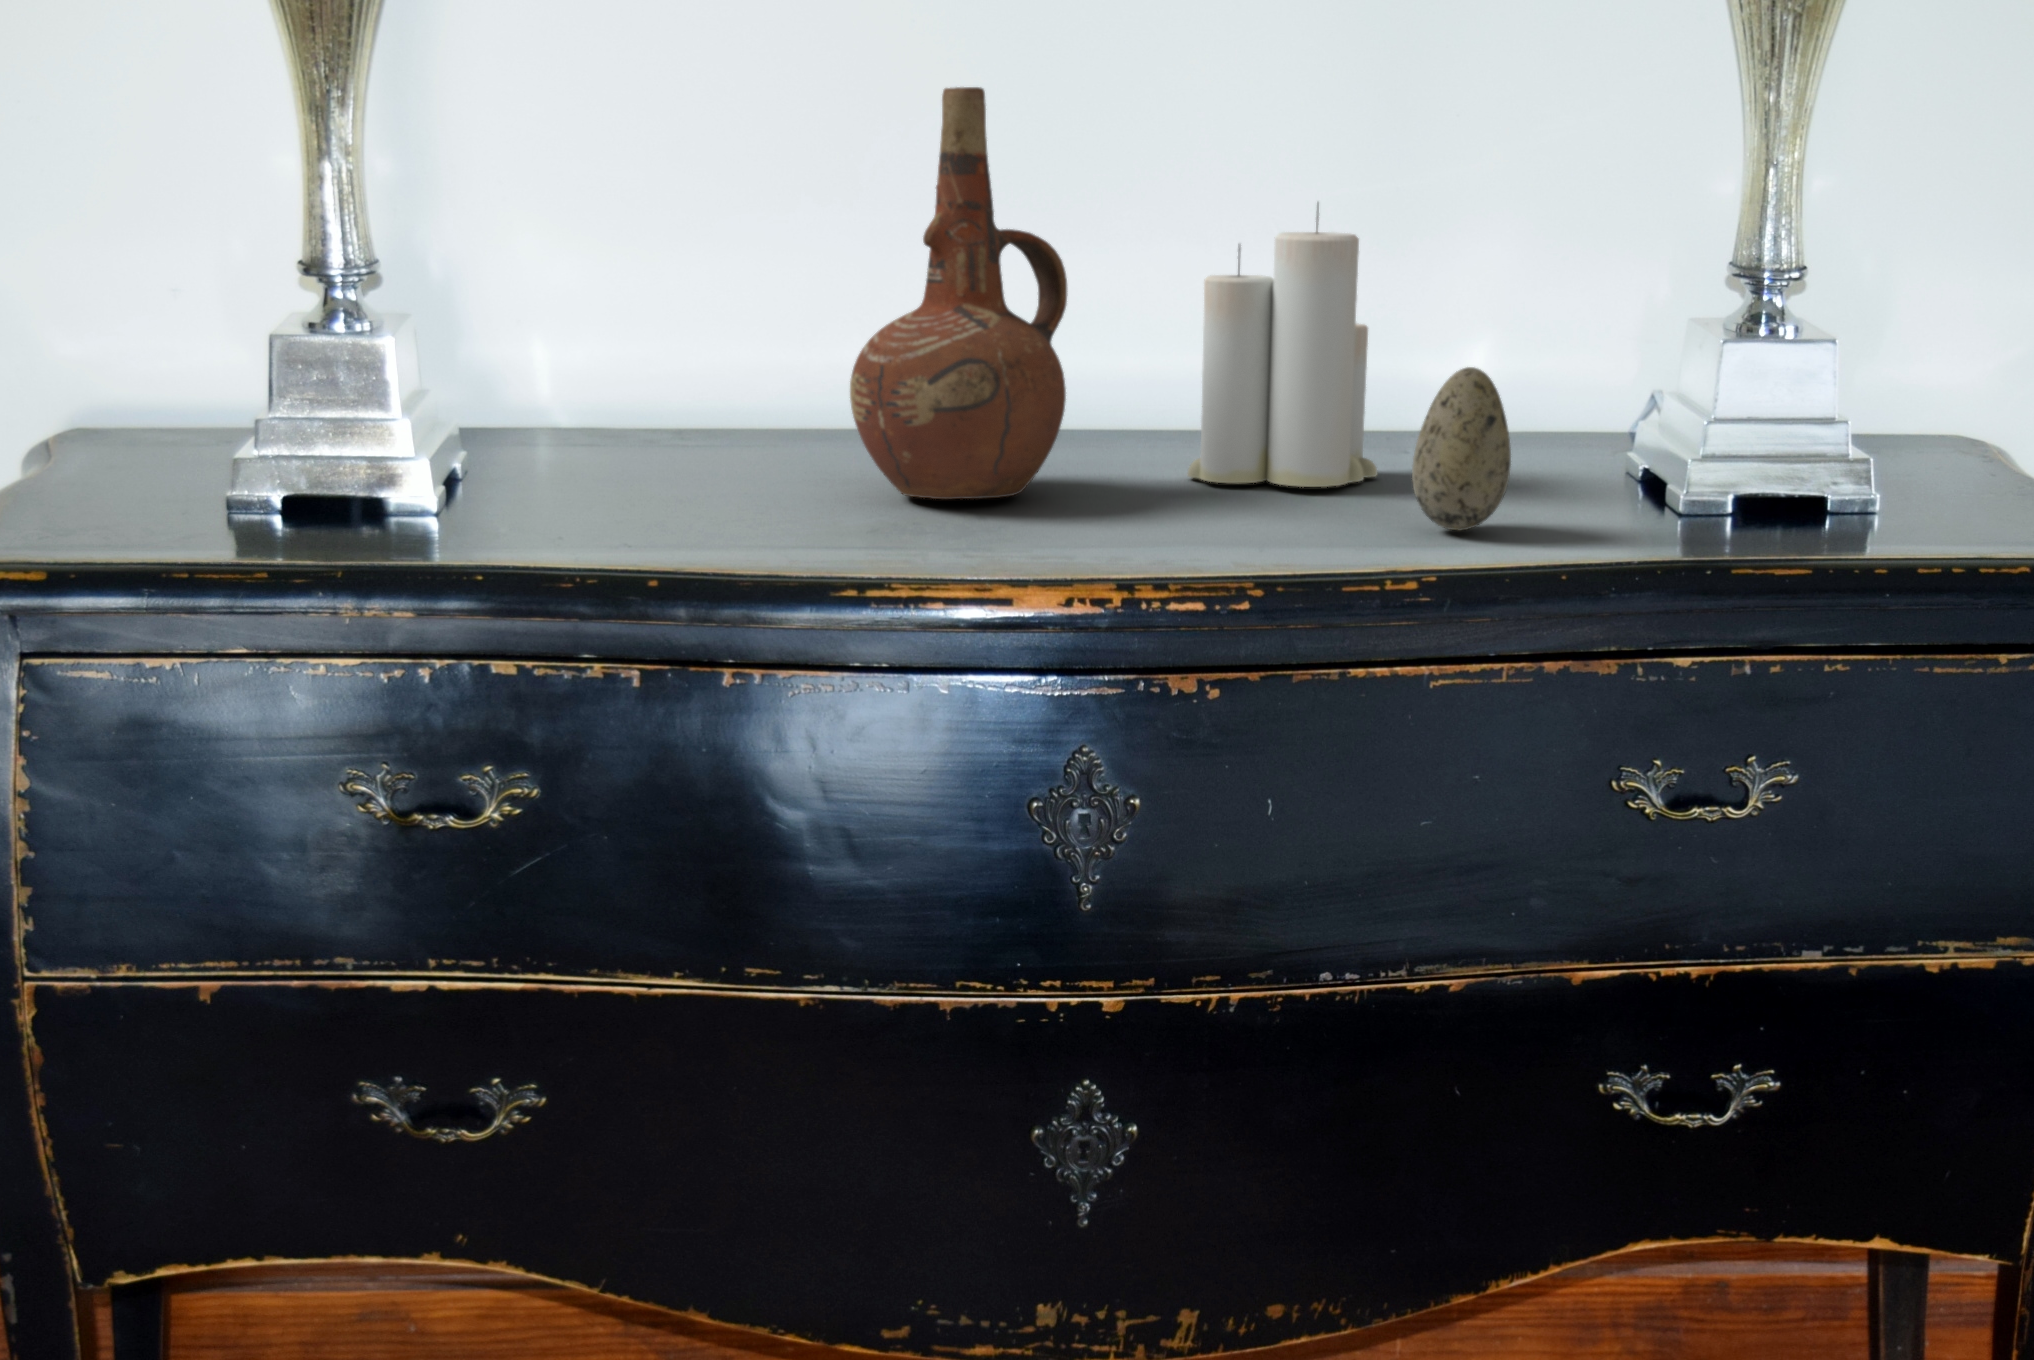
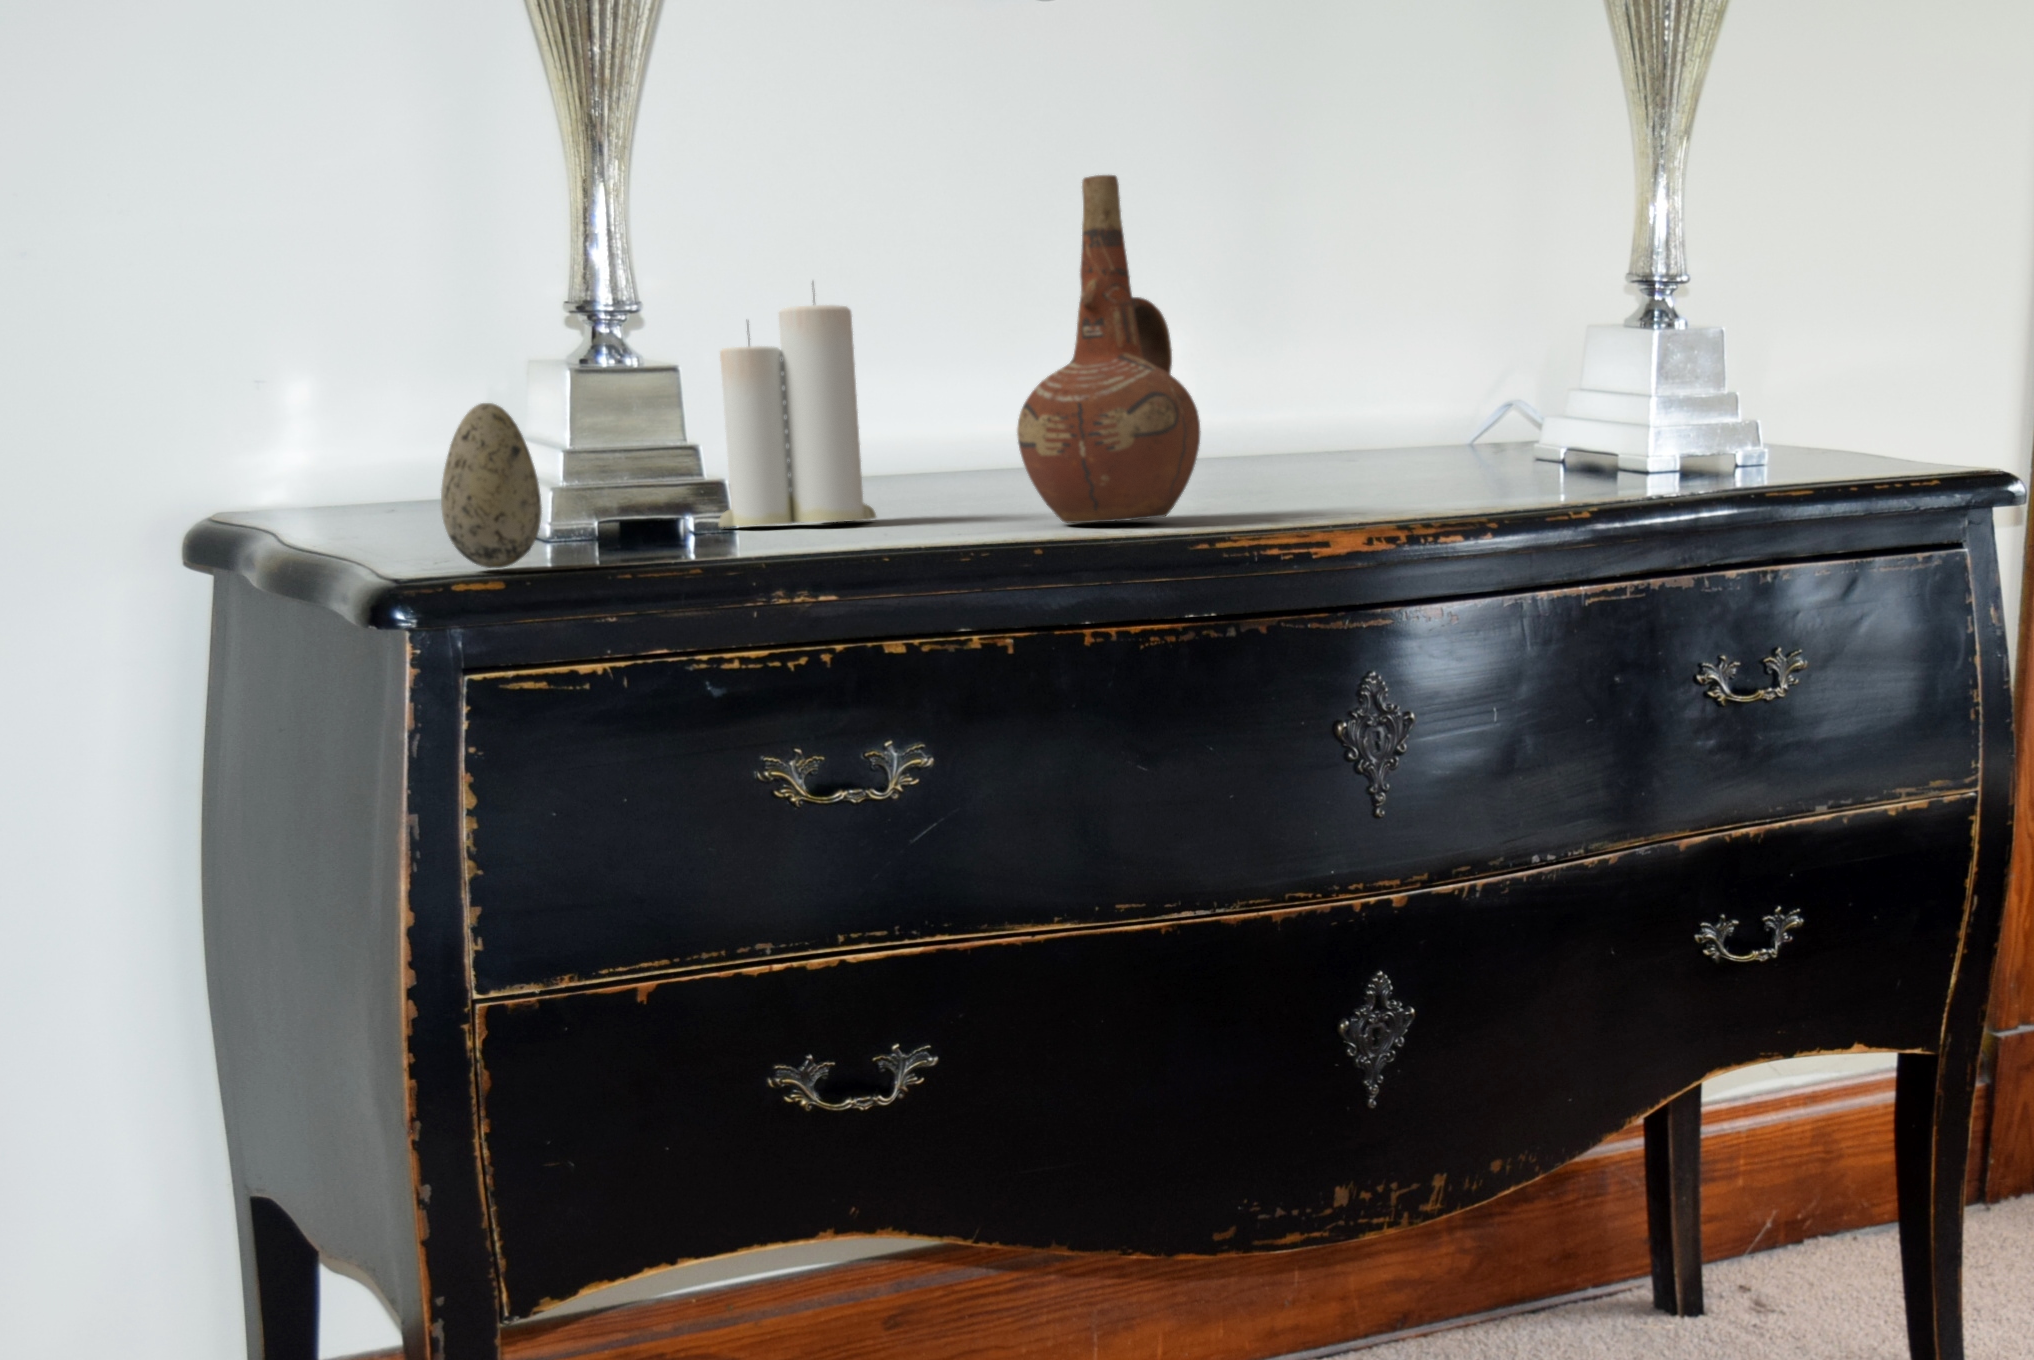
candle: present [1188,203,1377,487] -> present [719,305,877,527]
decorative egg: present [1412,367,1511,531] -> present [441,403,542,568]

